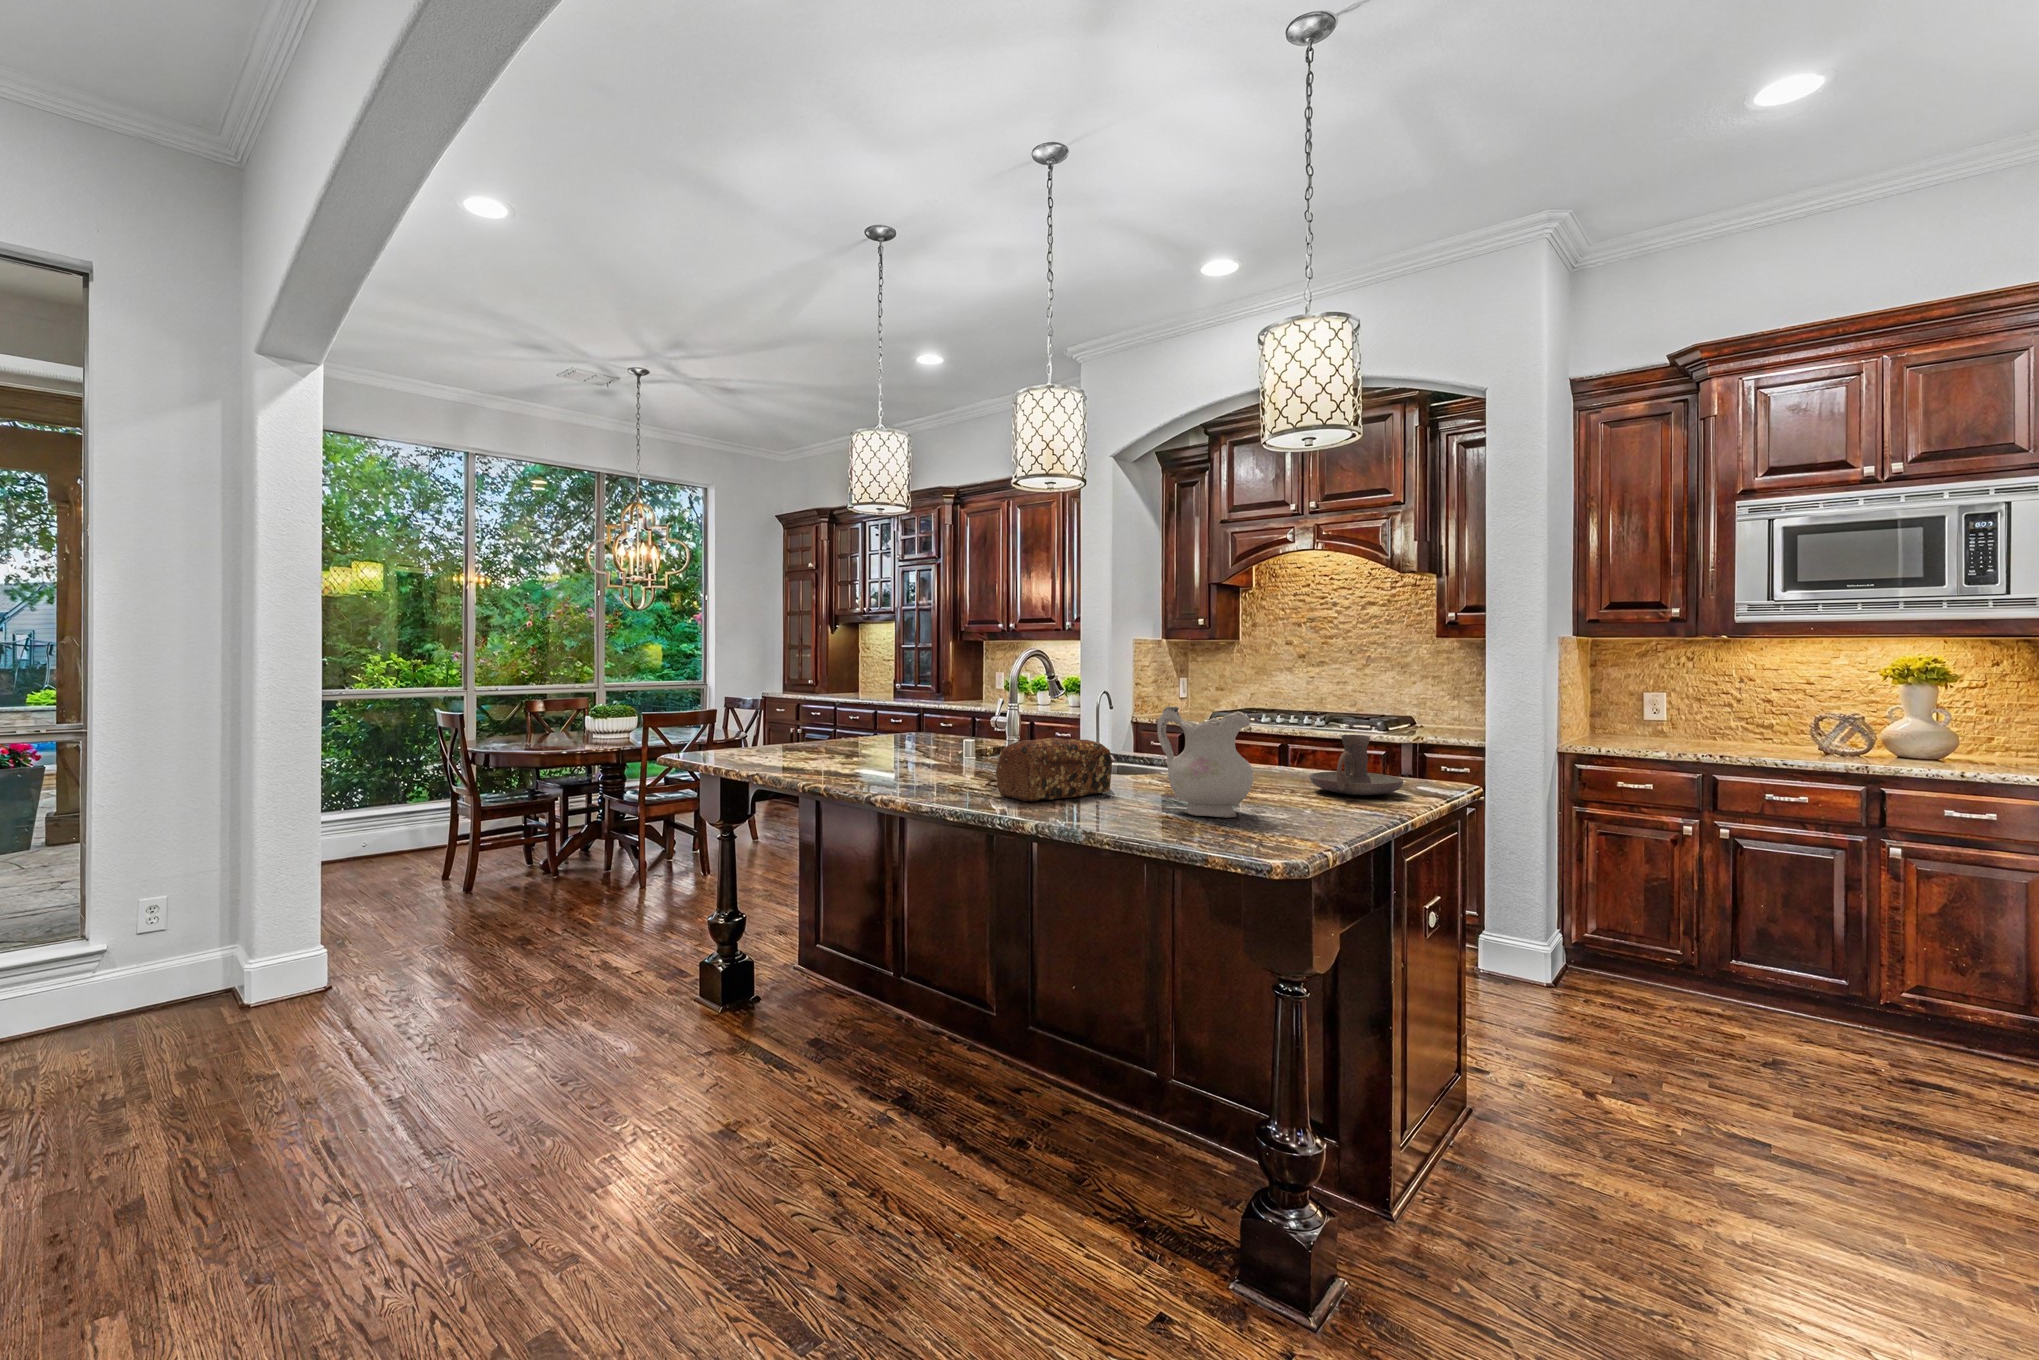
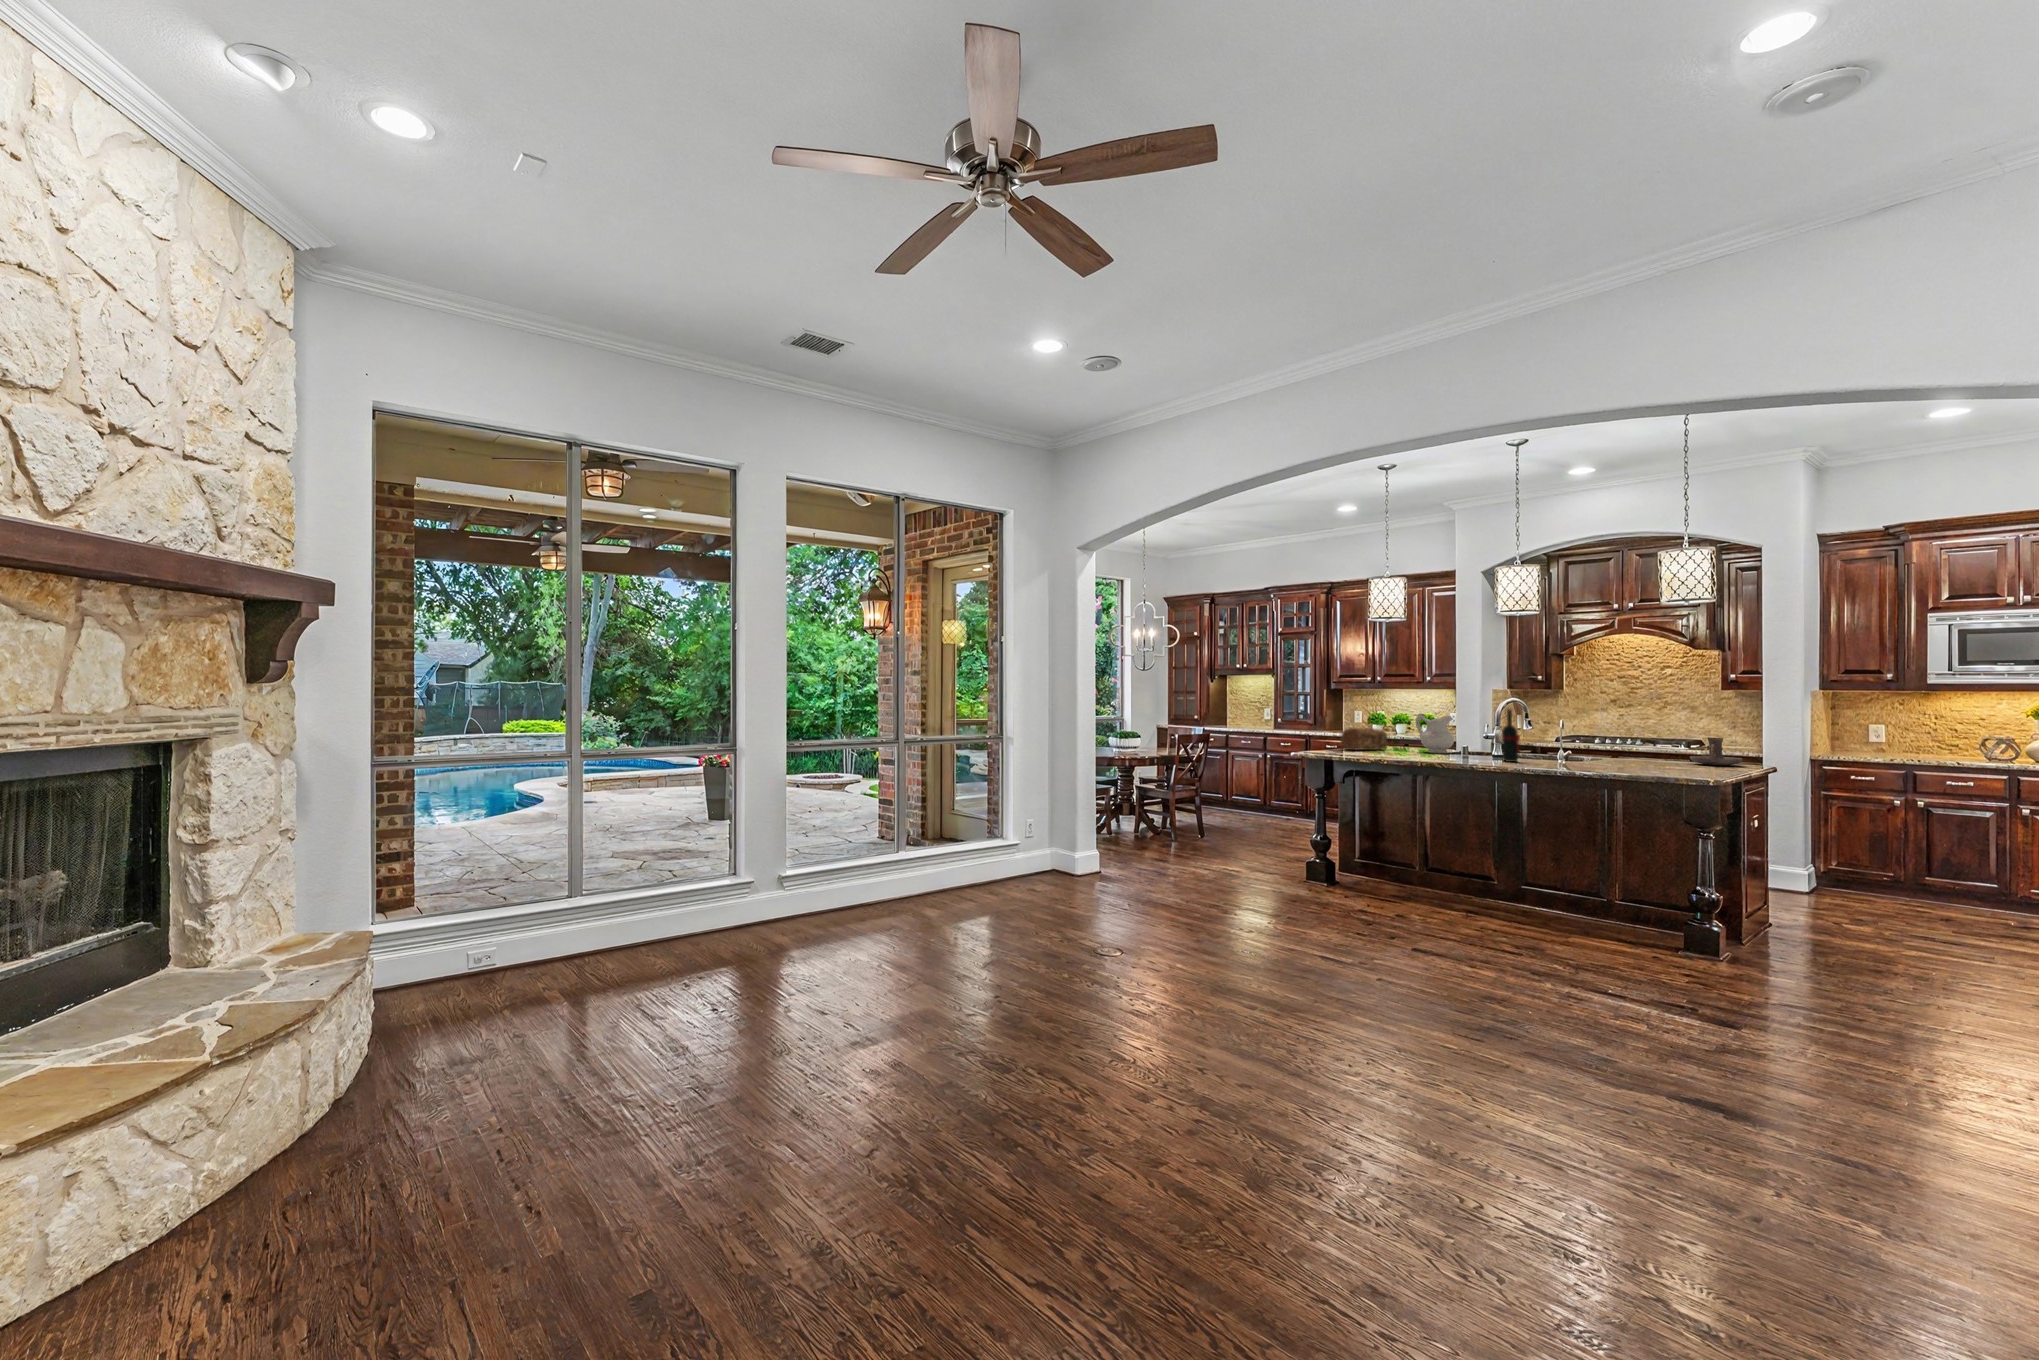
wine bottle: none [935,680,966,796] -> present [1502,709,1520,762]
ceramic pitcher: present [1157,706,1253,817] -> present [1416,714,1454,753]
bread loaf: present [996,738,1112,802] -> present [1340,728,1387,751]

